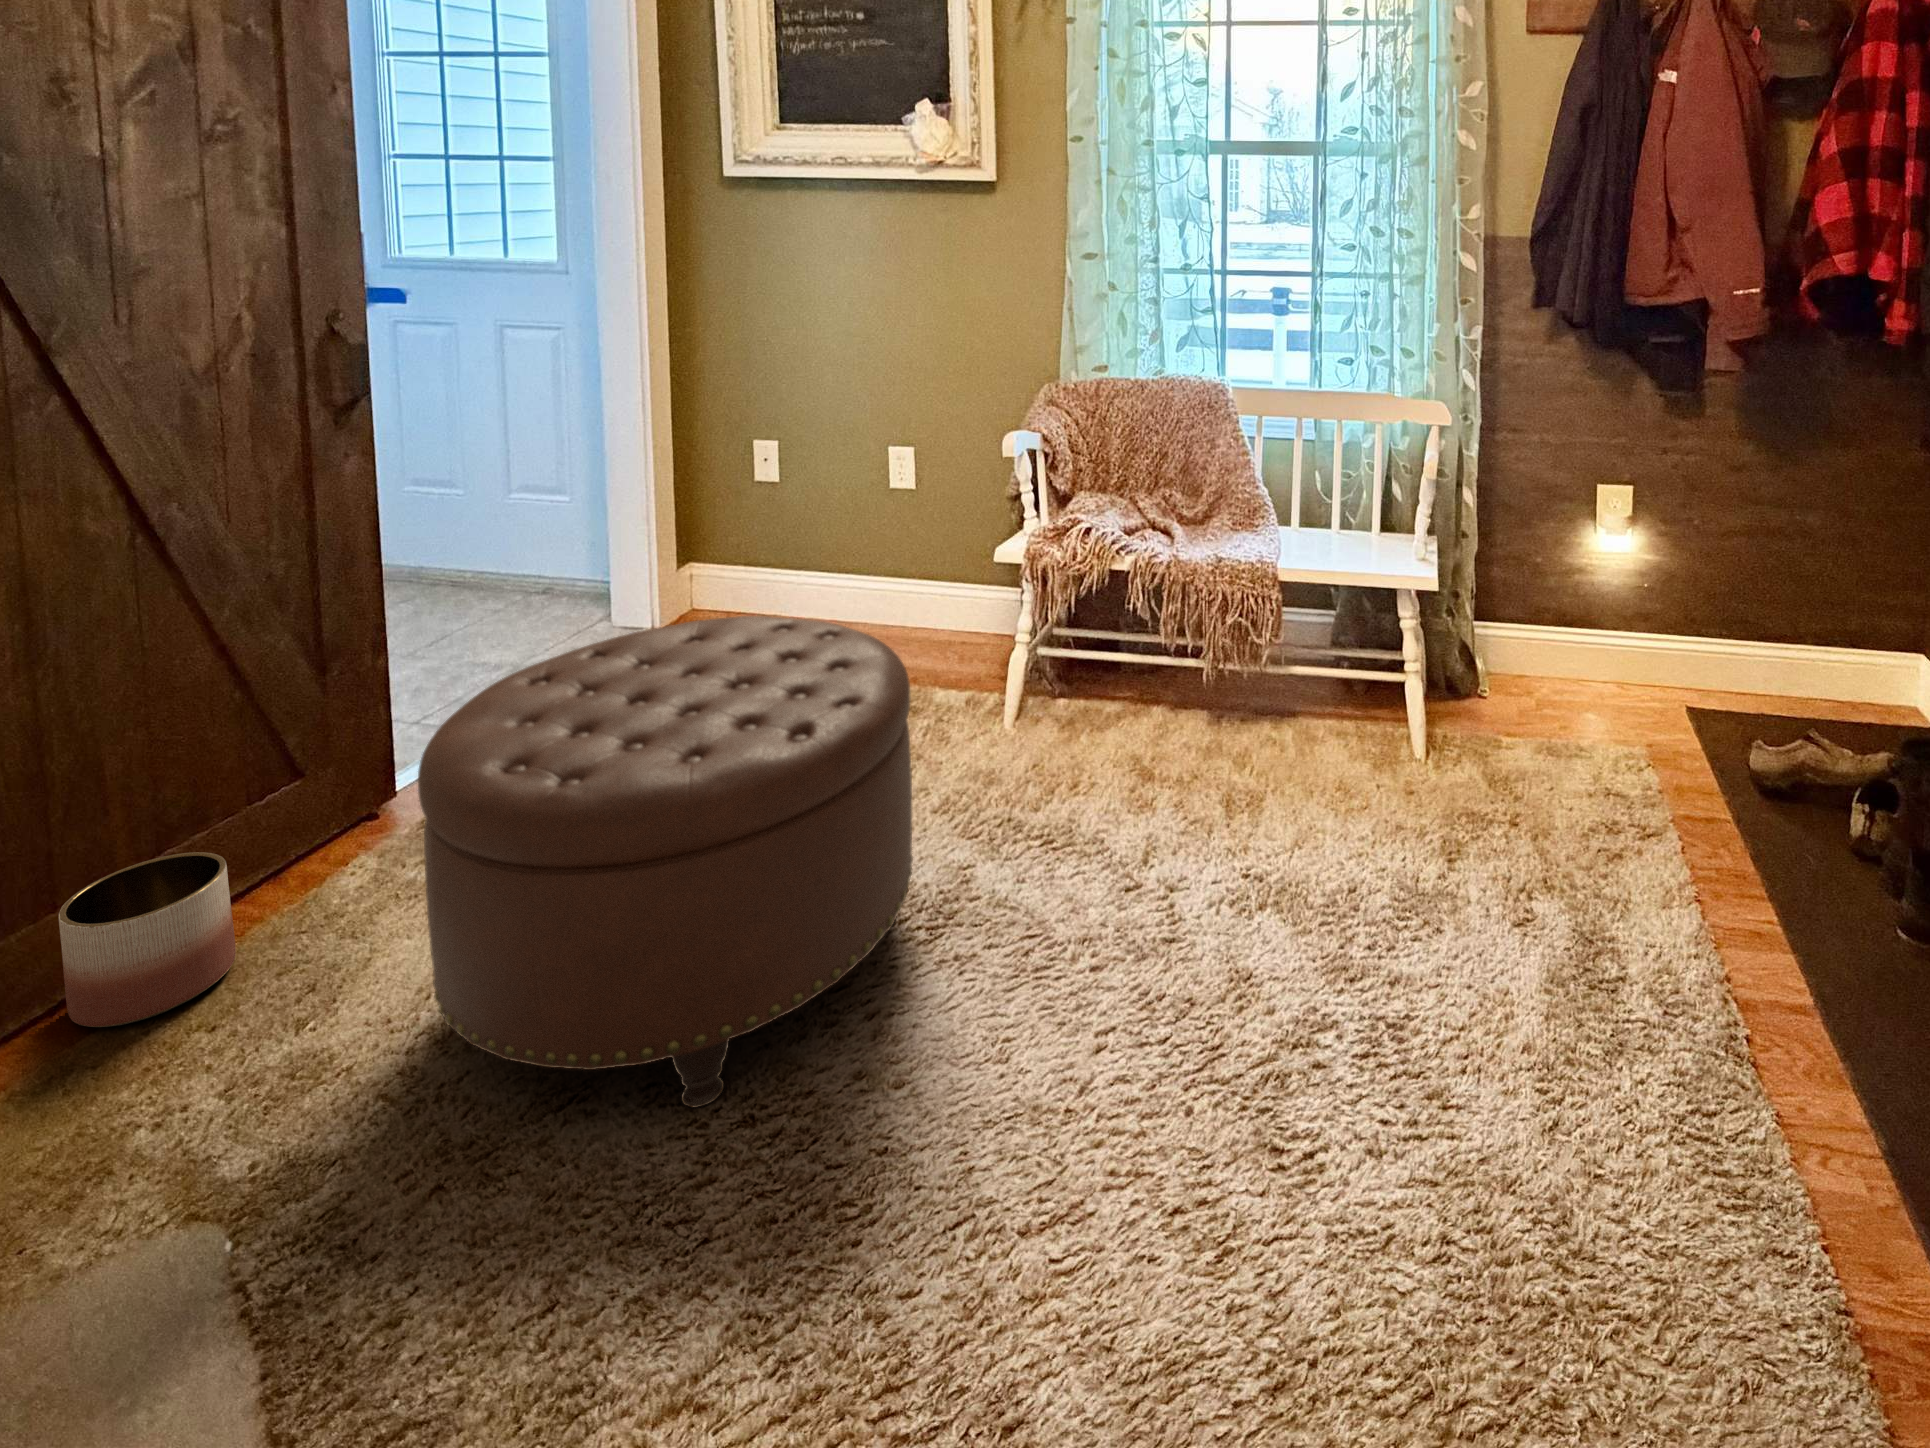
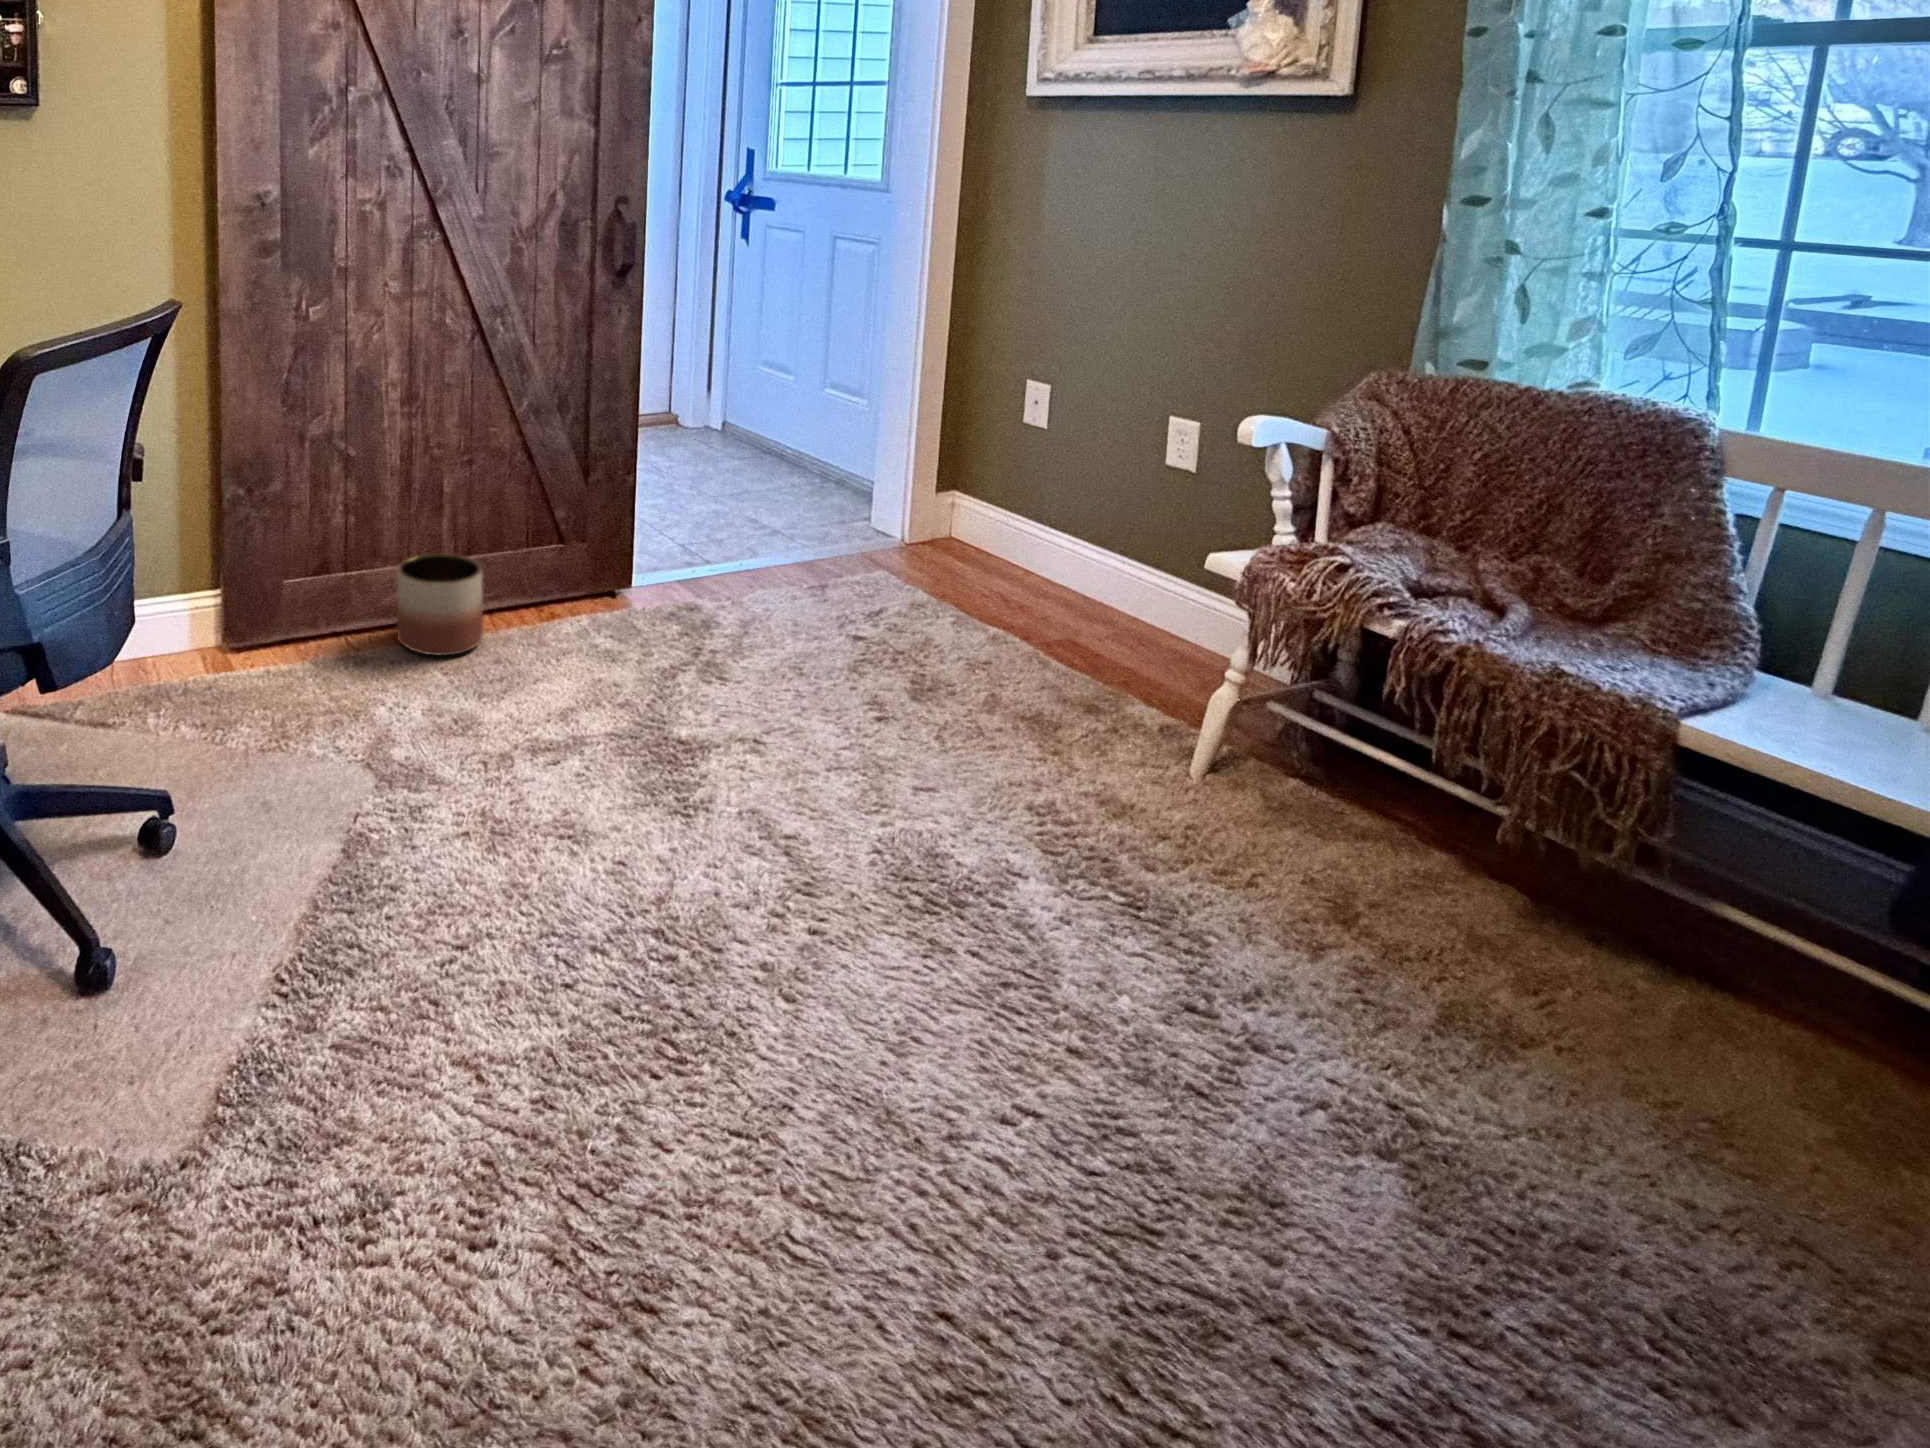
ottoman: present [418,616,913,1108] -> none [513,490,948,905]

